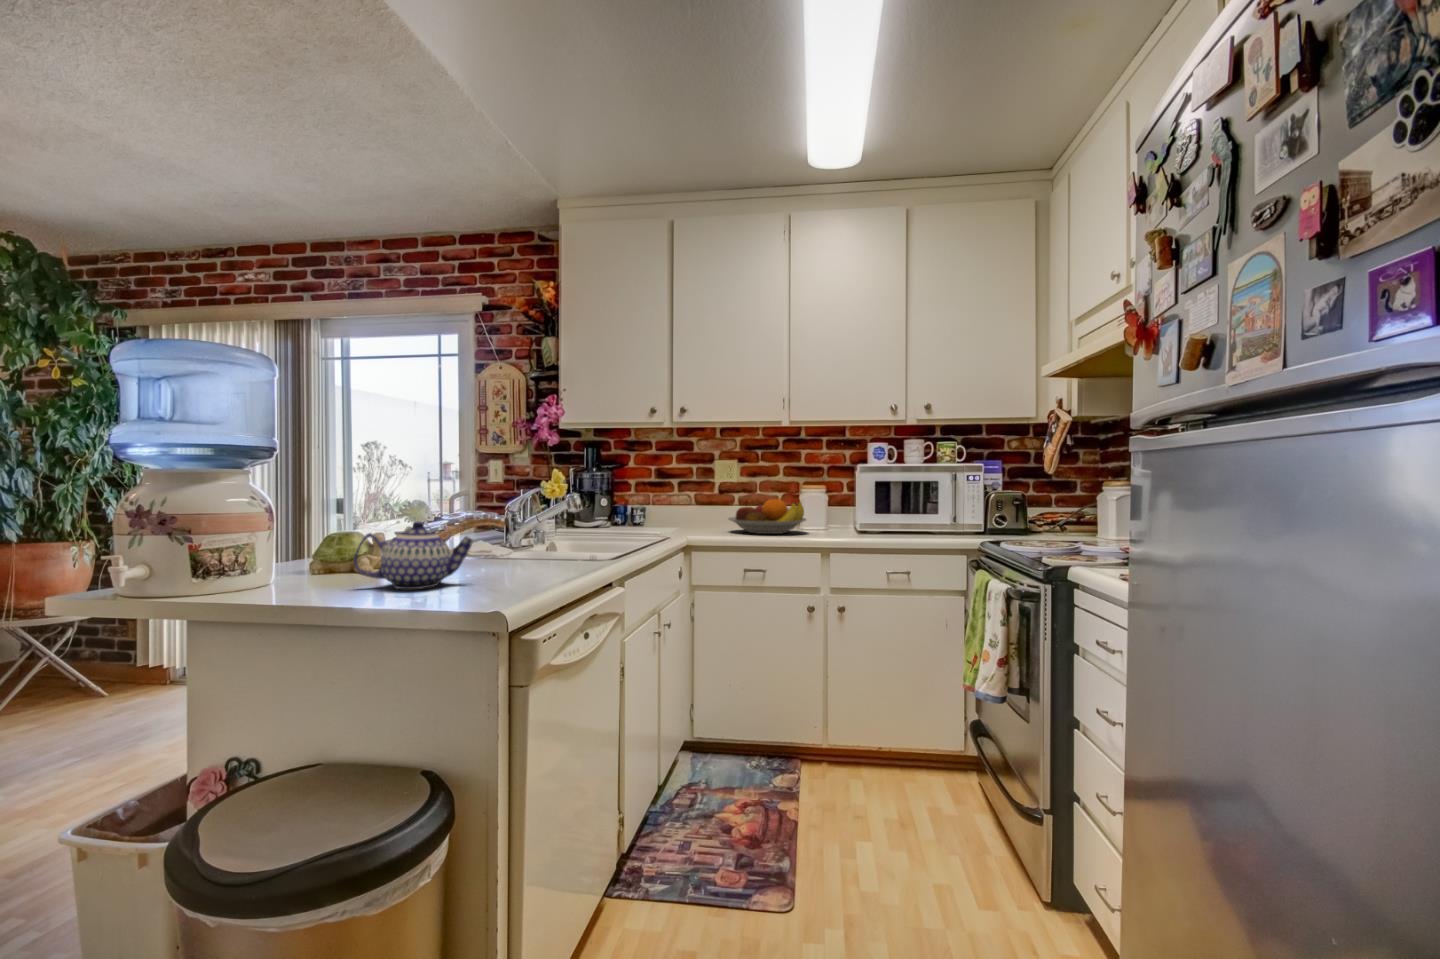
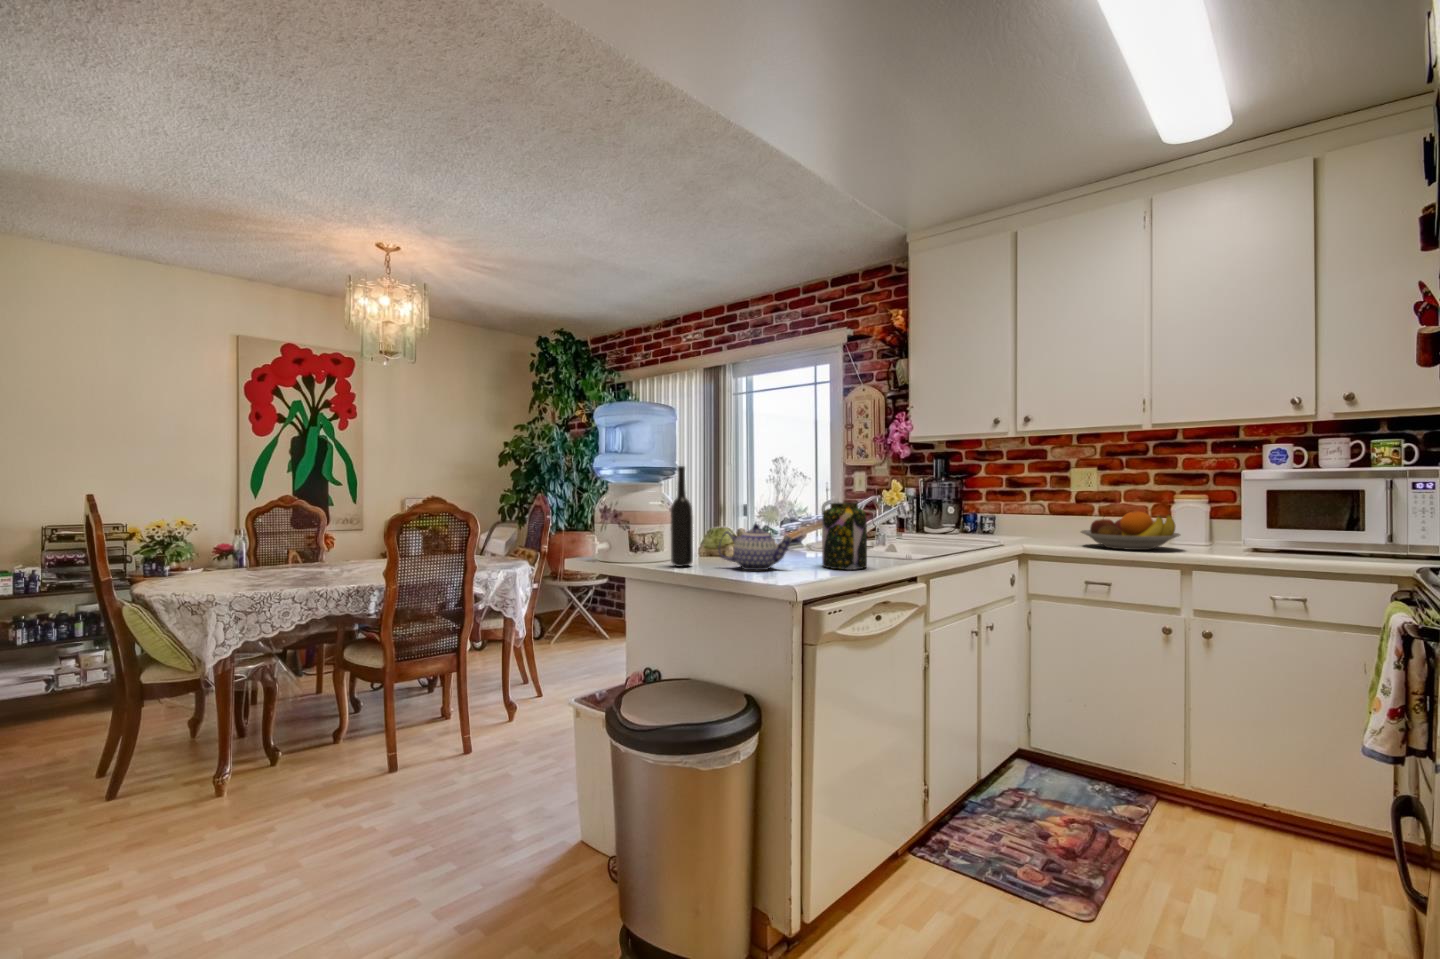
bottle: none [265,433,307,593] -> present [671,466,693,567]
jar: none [508,491,567,577] -> present [822,503,867,570]

